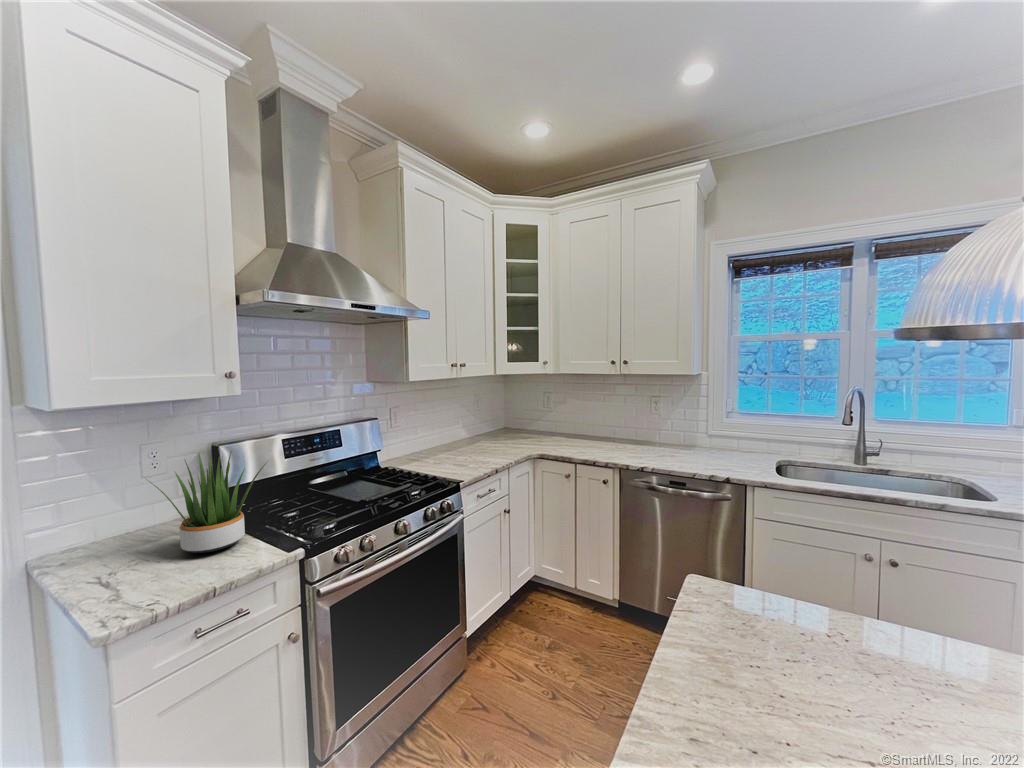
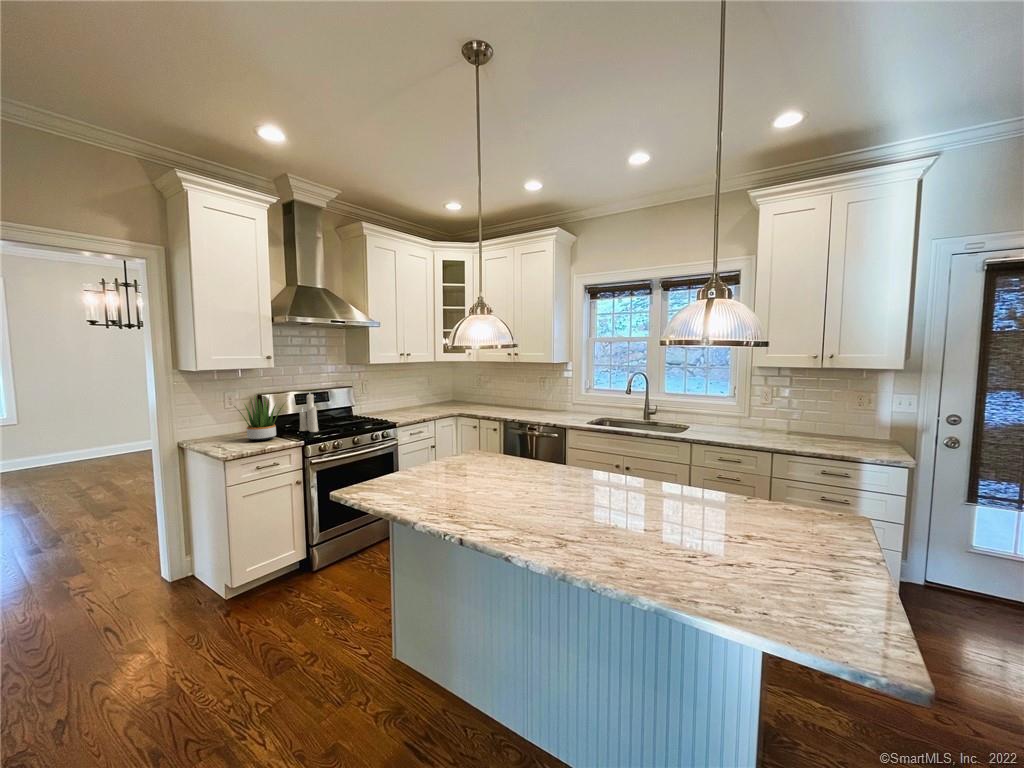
candle: none [291,430,329,517] -> present [300,394,318,432]

